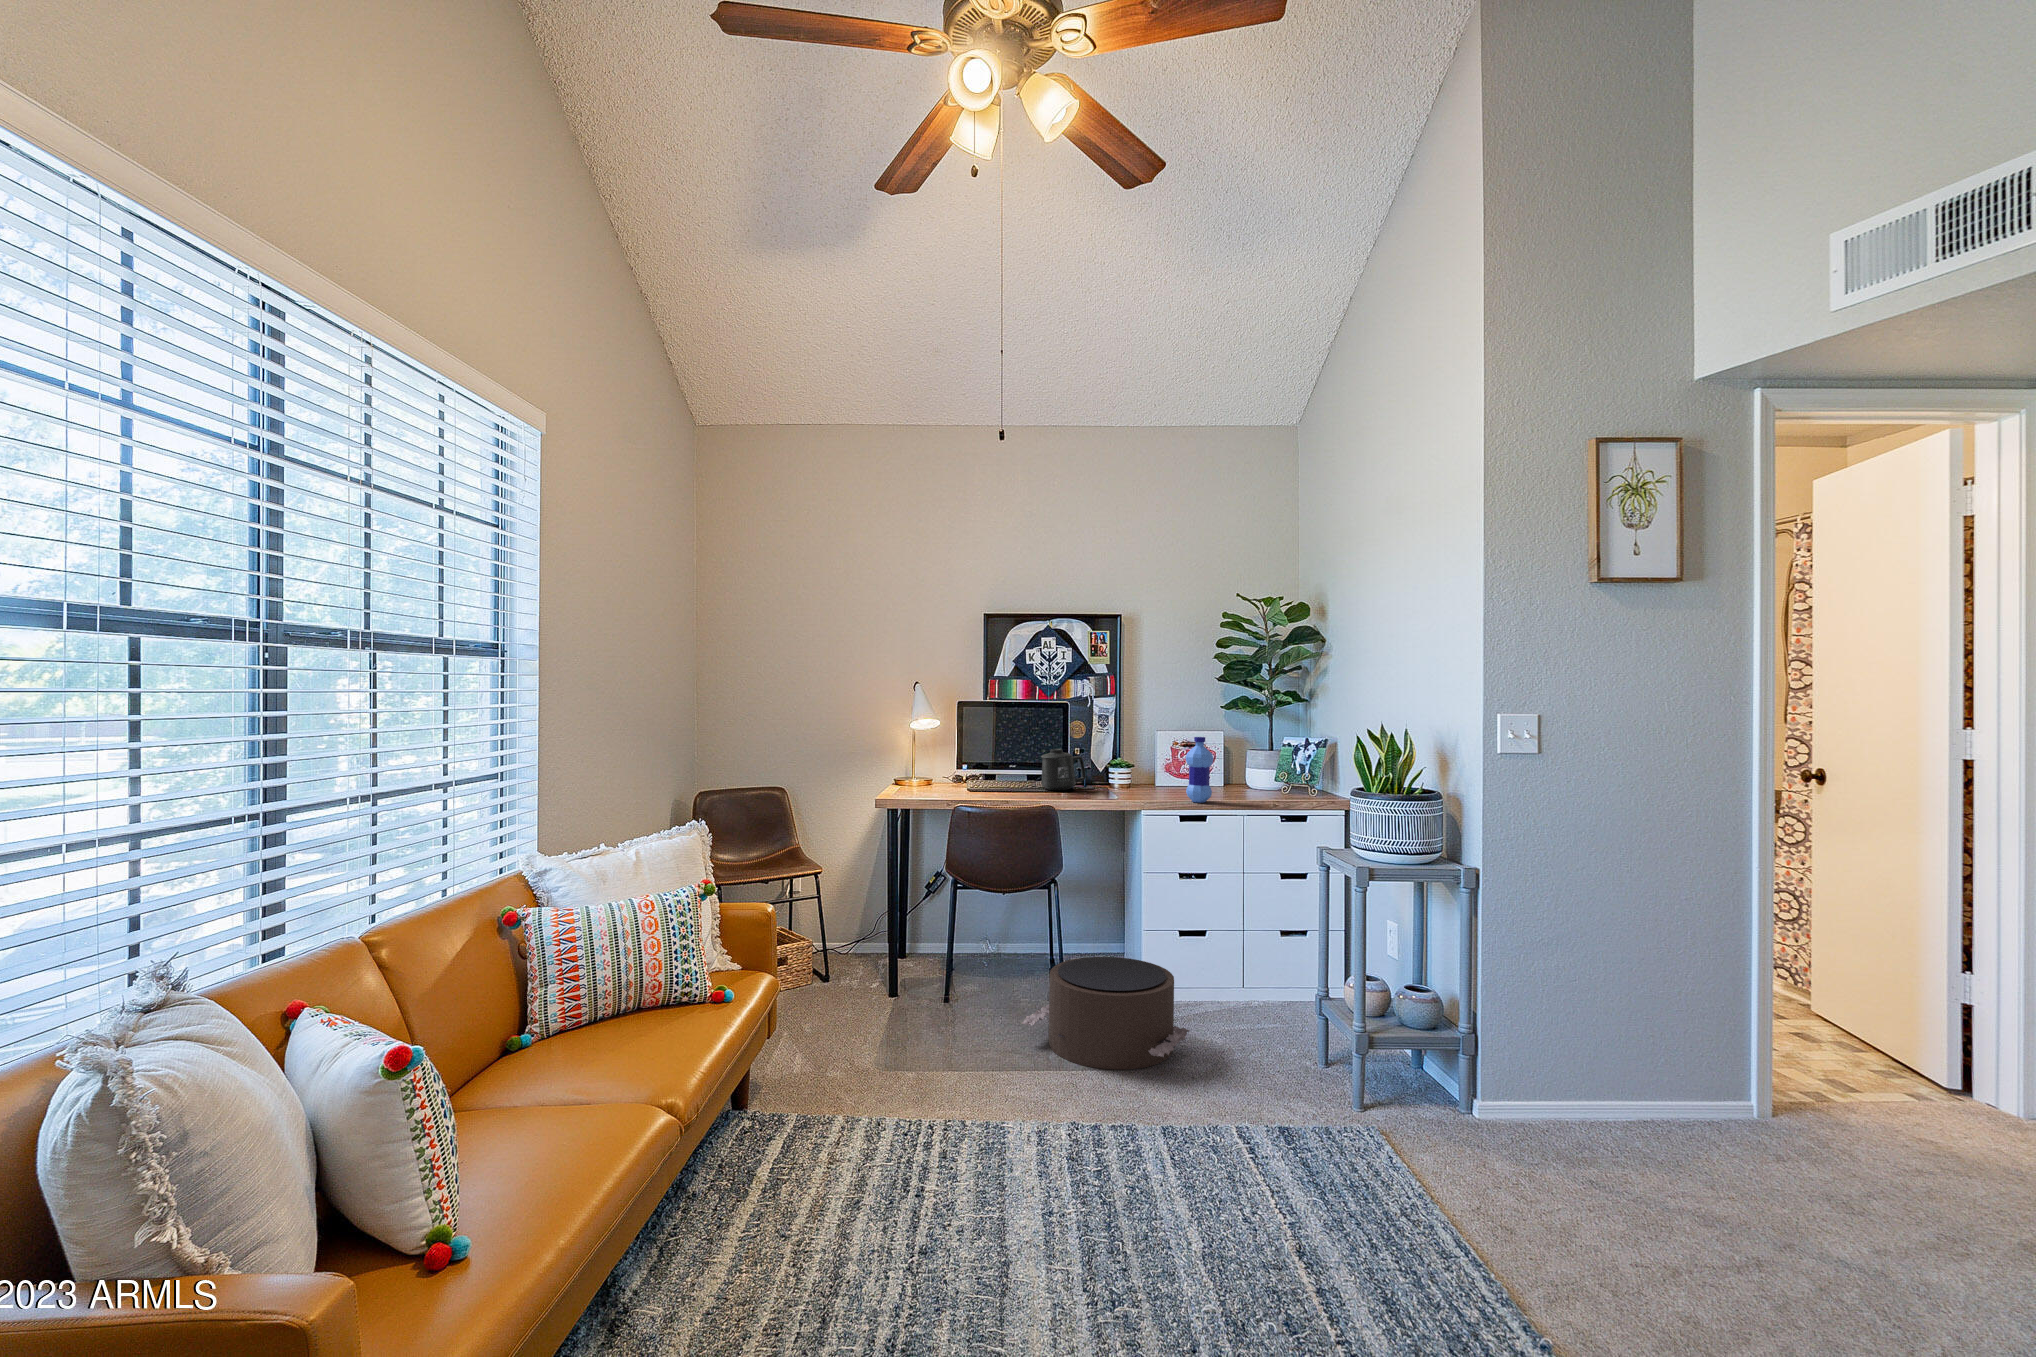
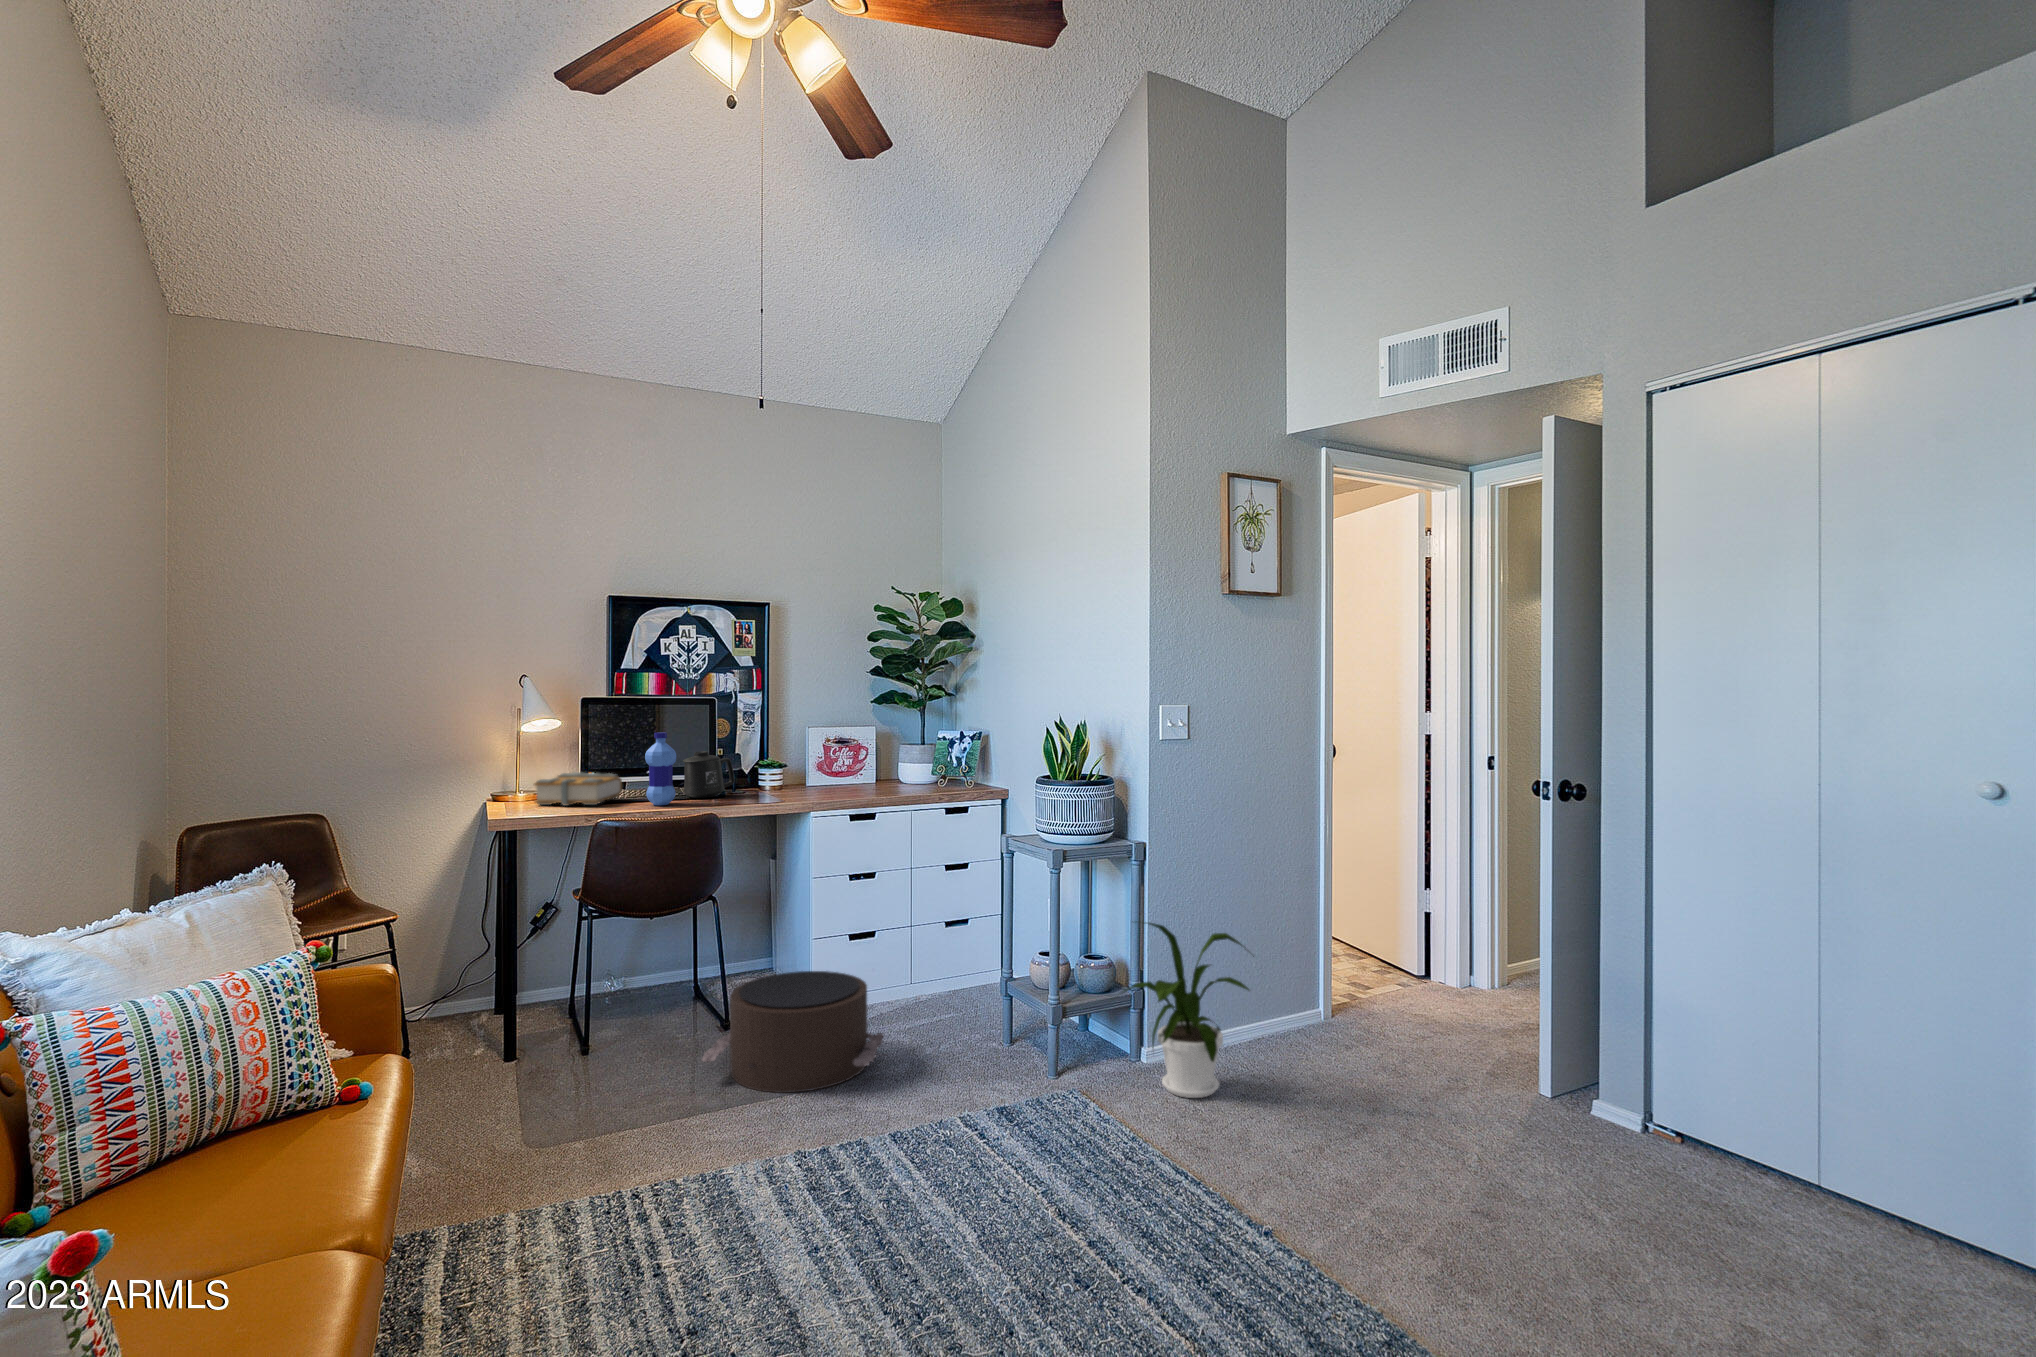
water bottle: present [1186,737,1213,803] -> present [645,732,676,805]
book: none [922,761,992,790] -> present [534,772,622,806]
house plant: none [1416,959,1594,1168] -> present [1124,923,1254,1098]

